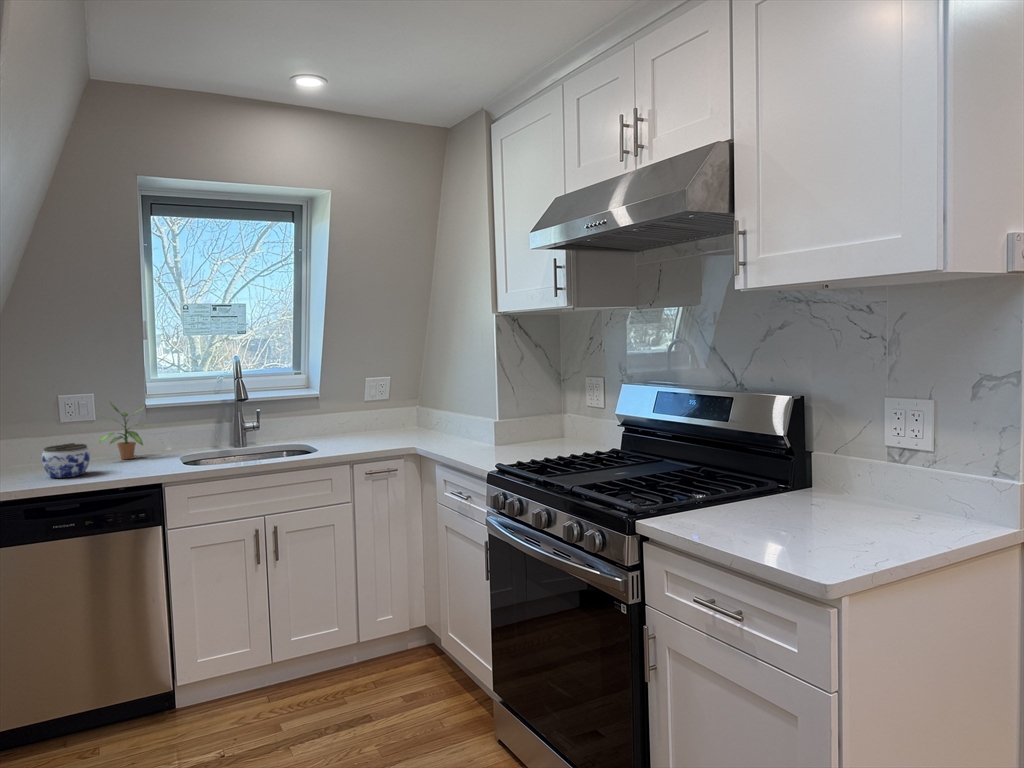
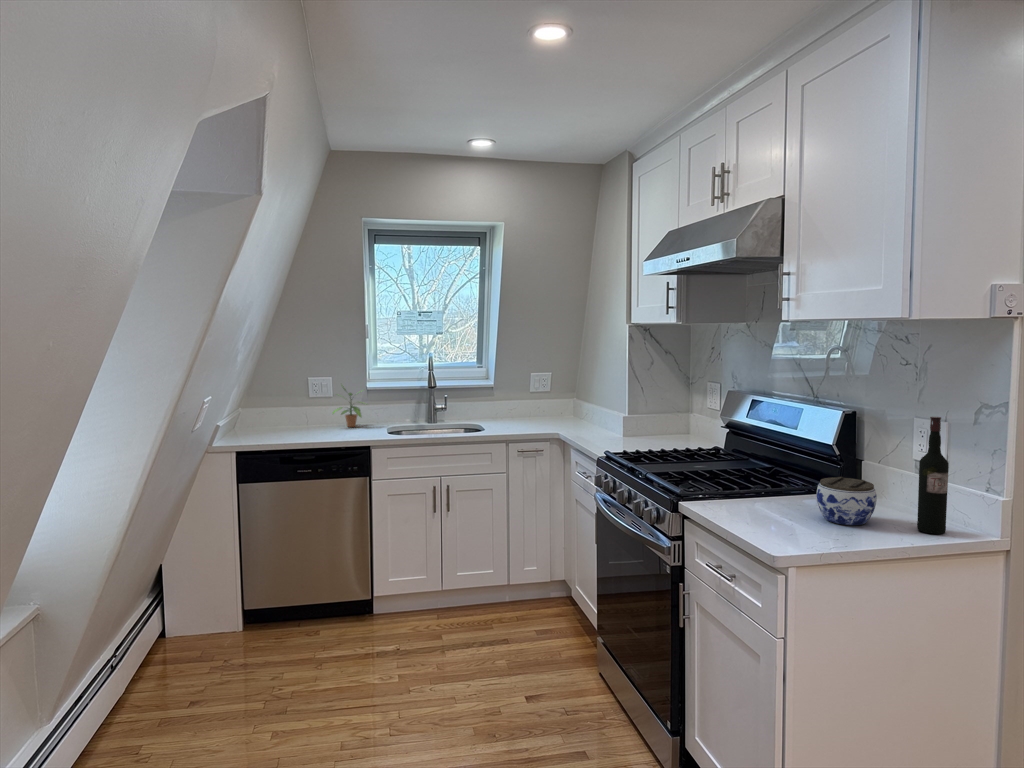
wine bottle: none [925,393,959,530] -> present [917,417,949,534]
jar: present [42,443,90,478] -> present [817,477,877,525]

